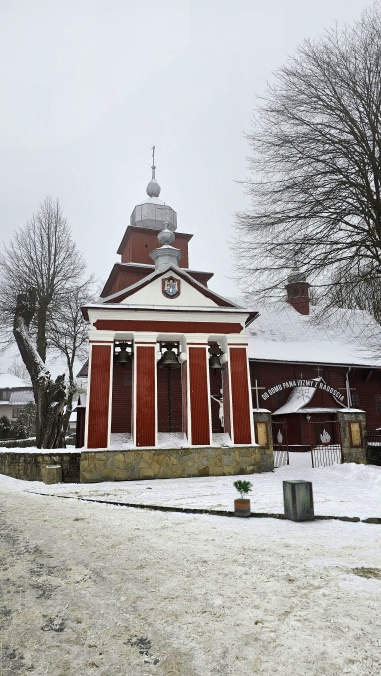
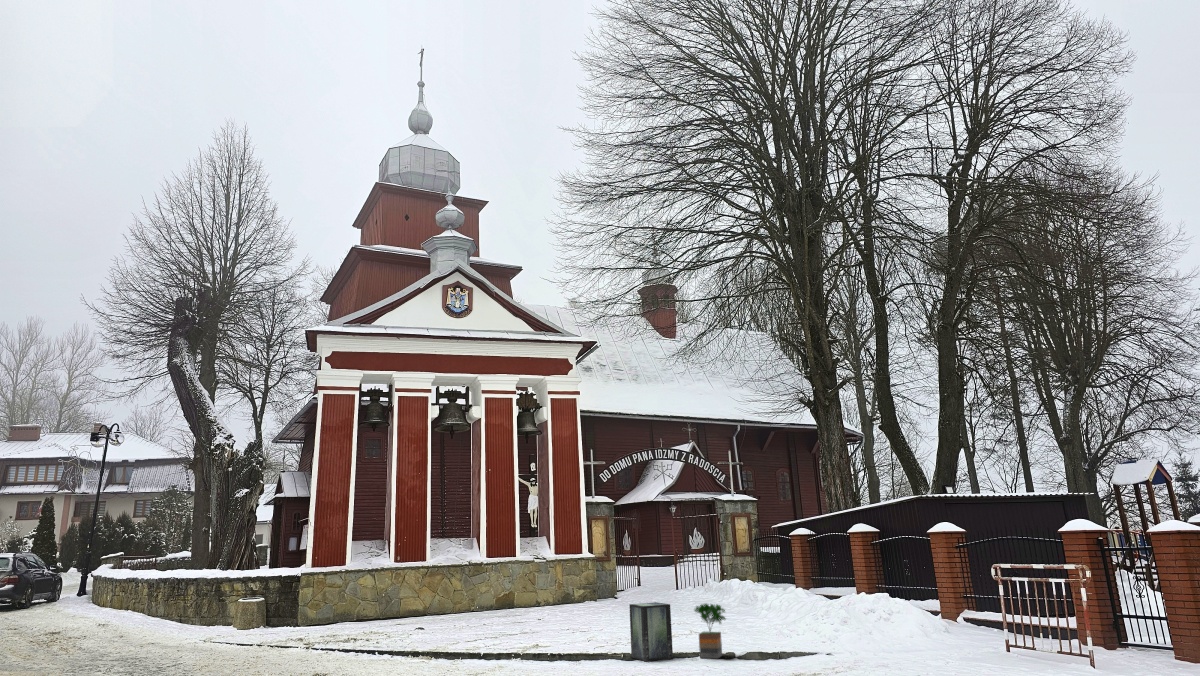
potted tree: present [233,480,253,517] -> present [695,604,725,658]

